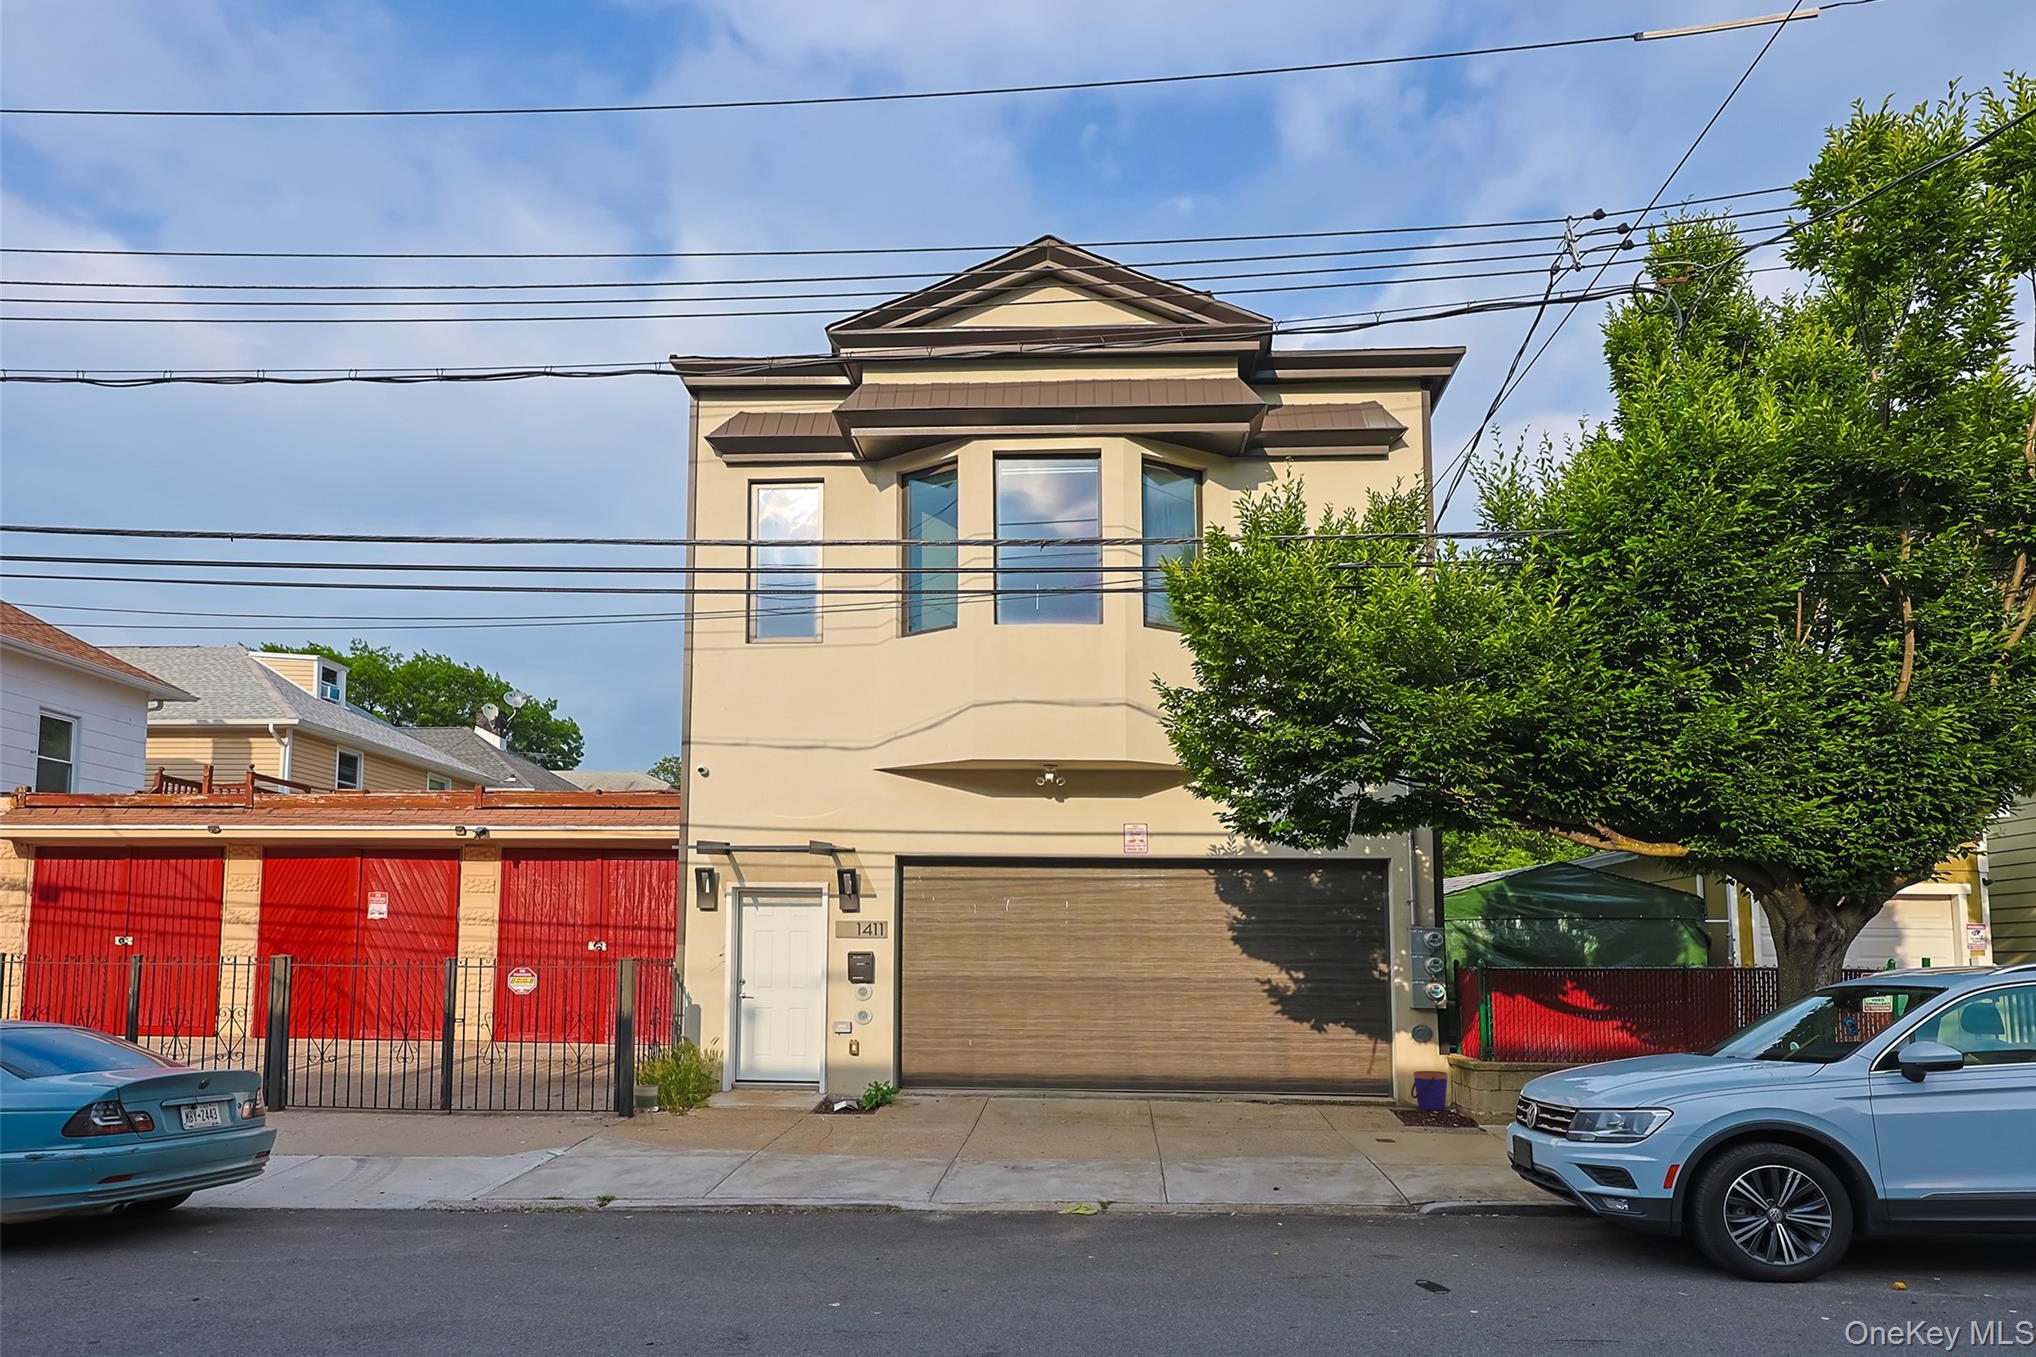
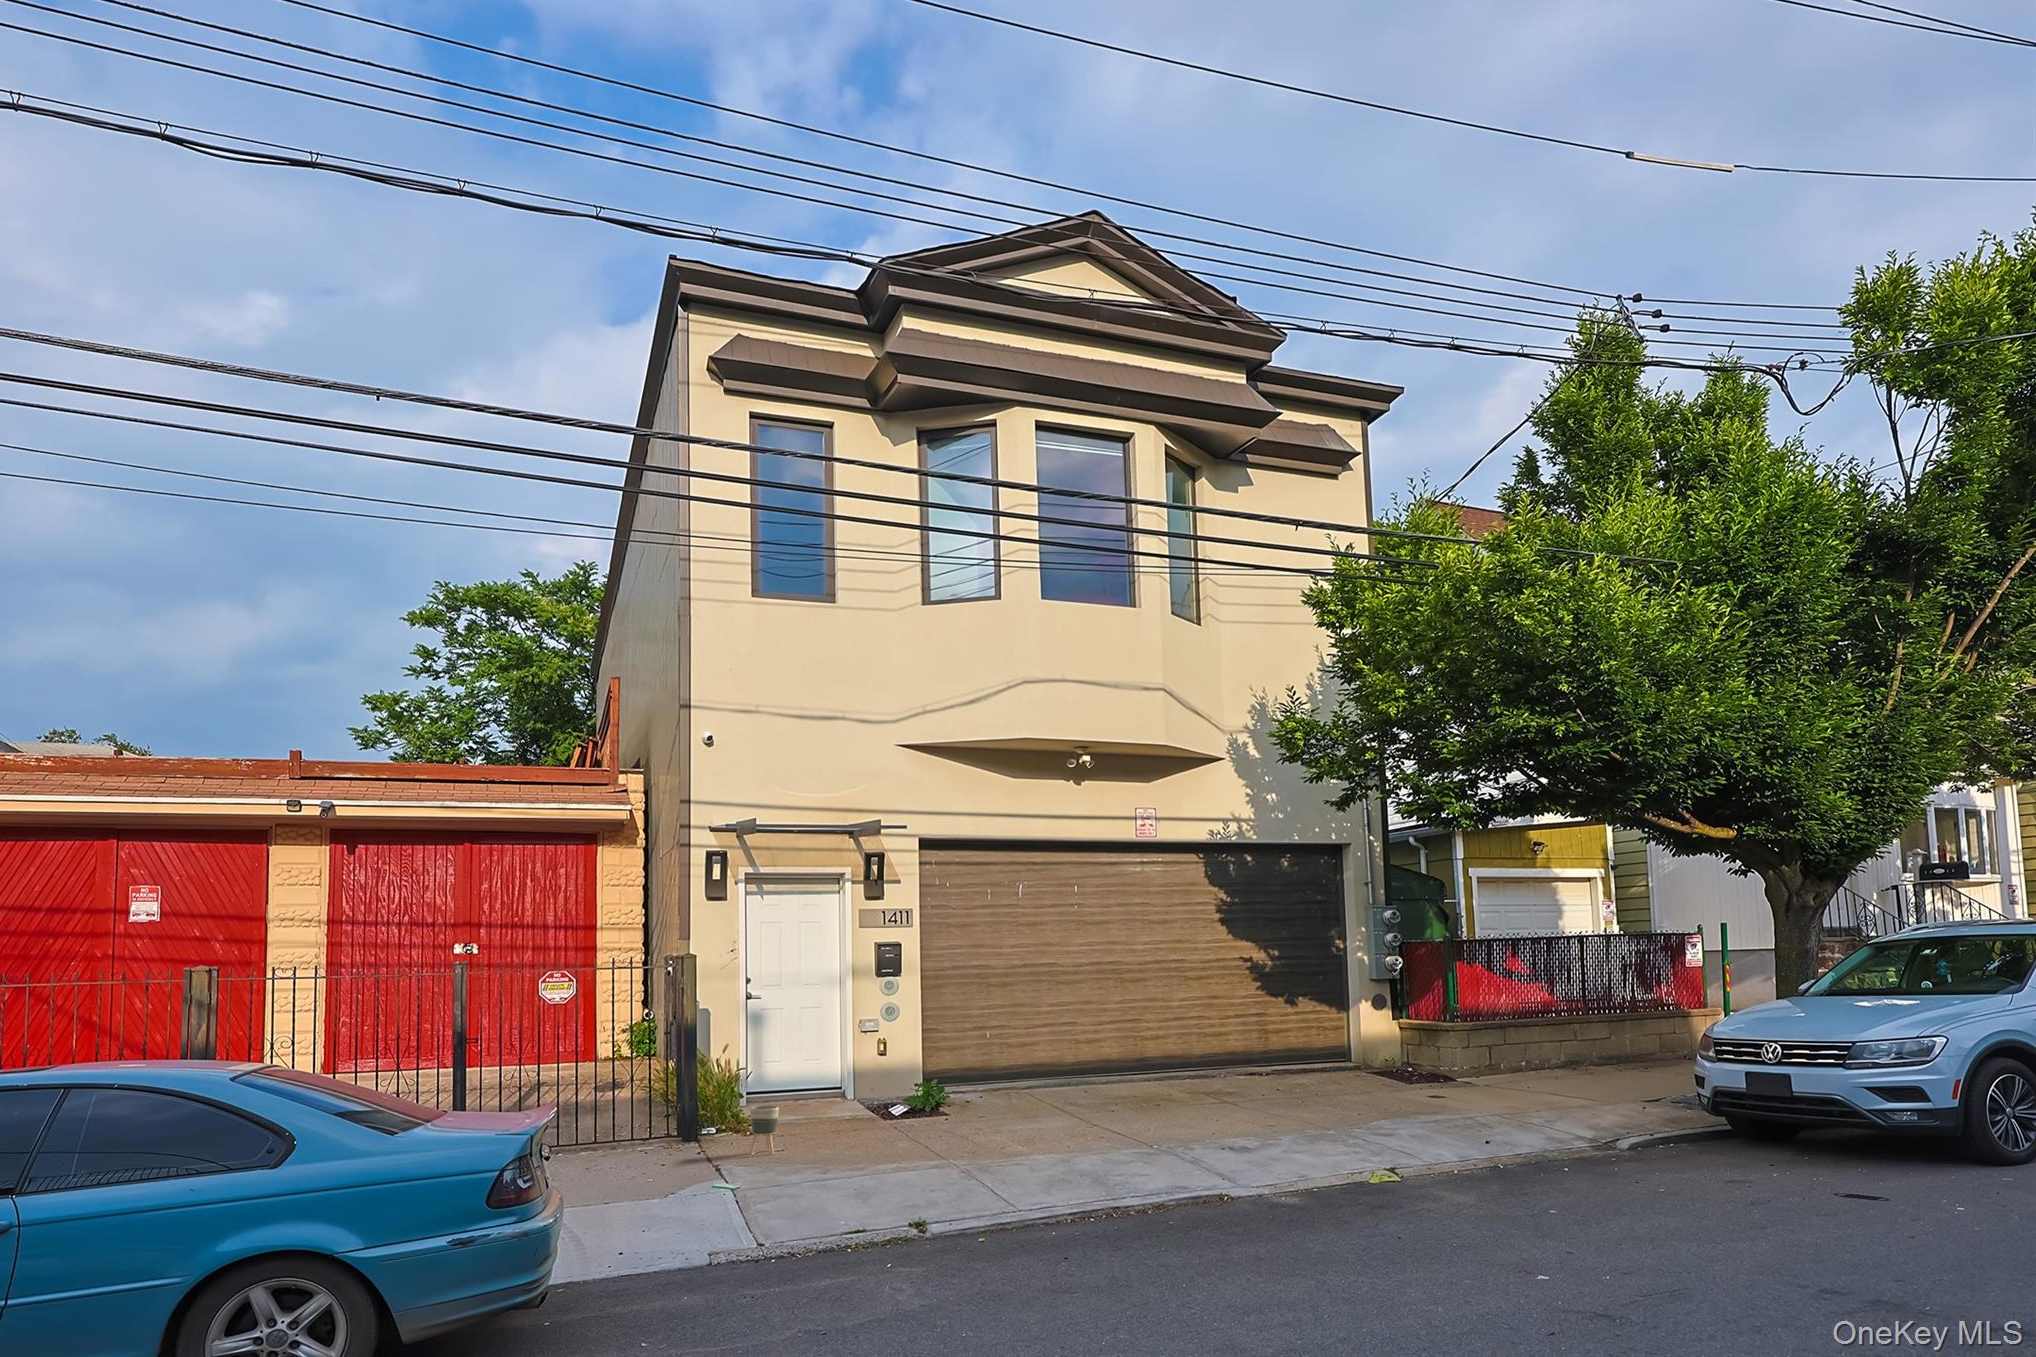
bucket: present [1411,1071,1448,1110] -> none [1382,1037,1415,1072]

